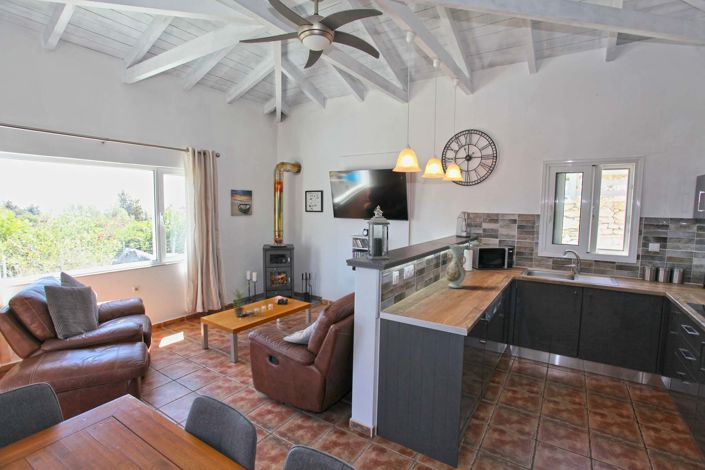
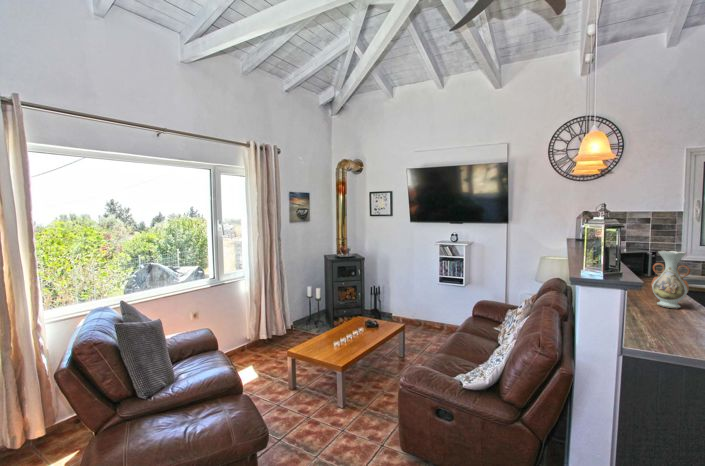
potted plant: present [234,289,243,317] -> none [328,306,354,348]

